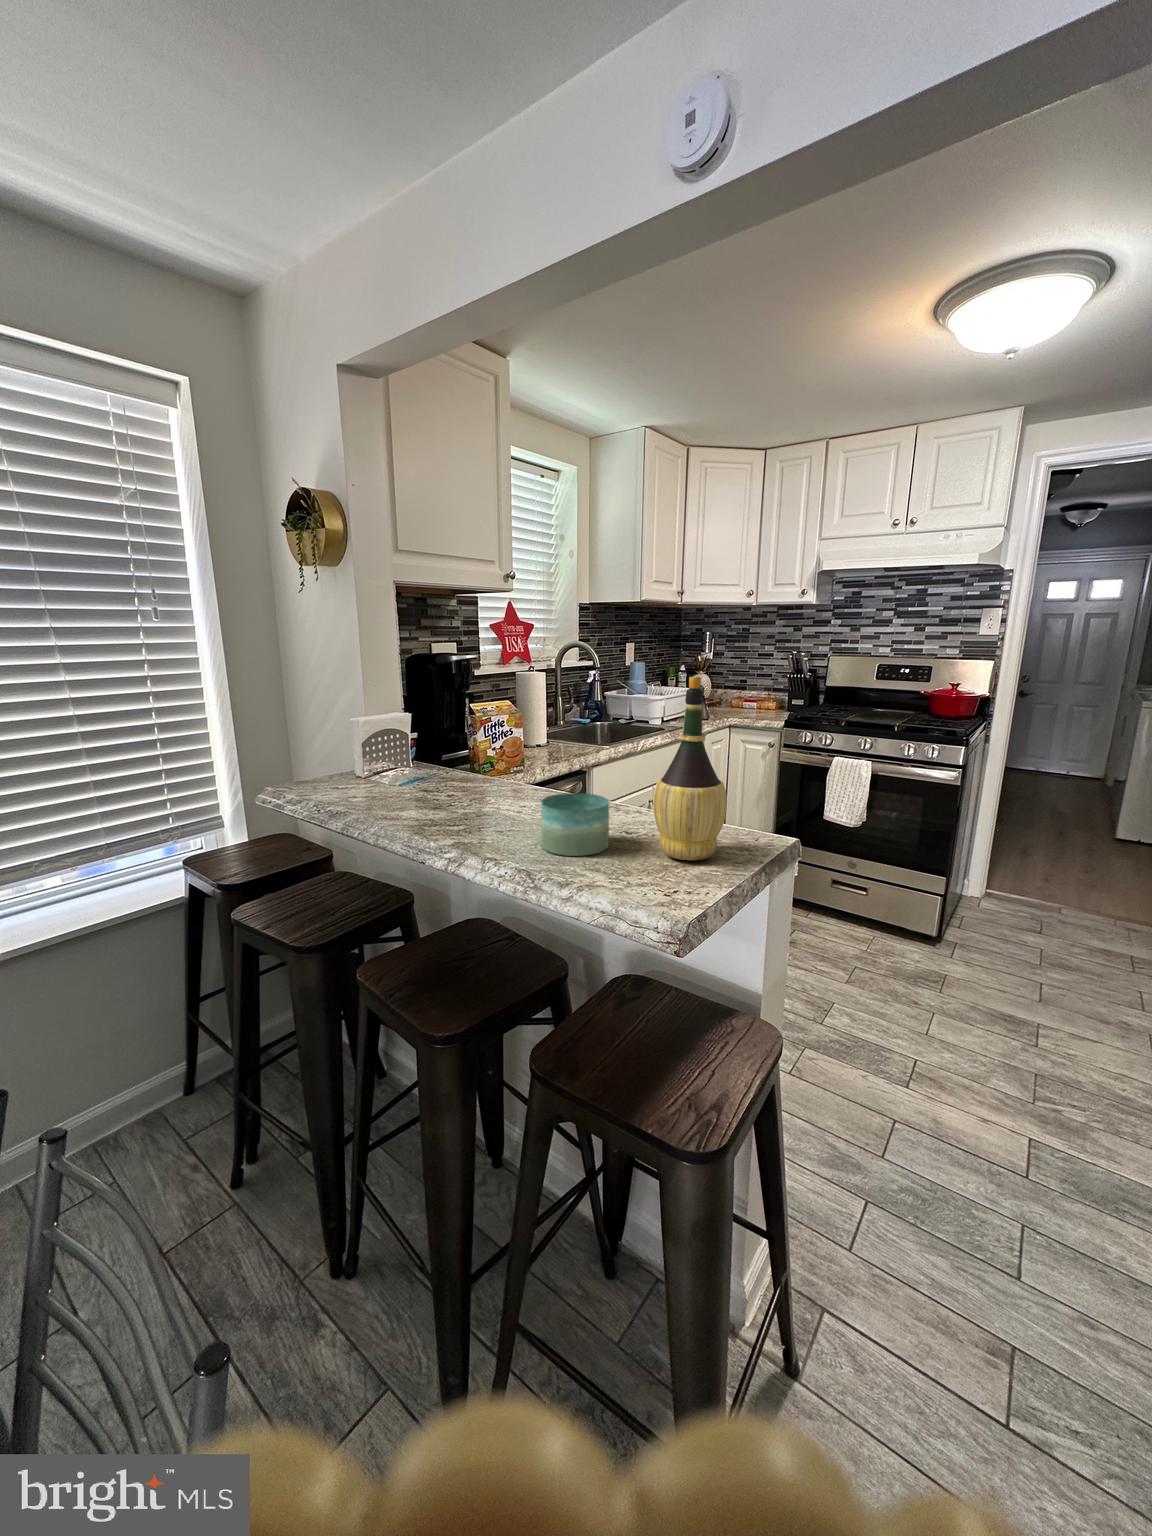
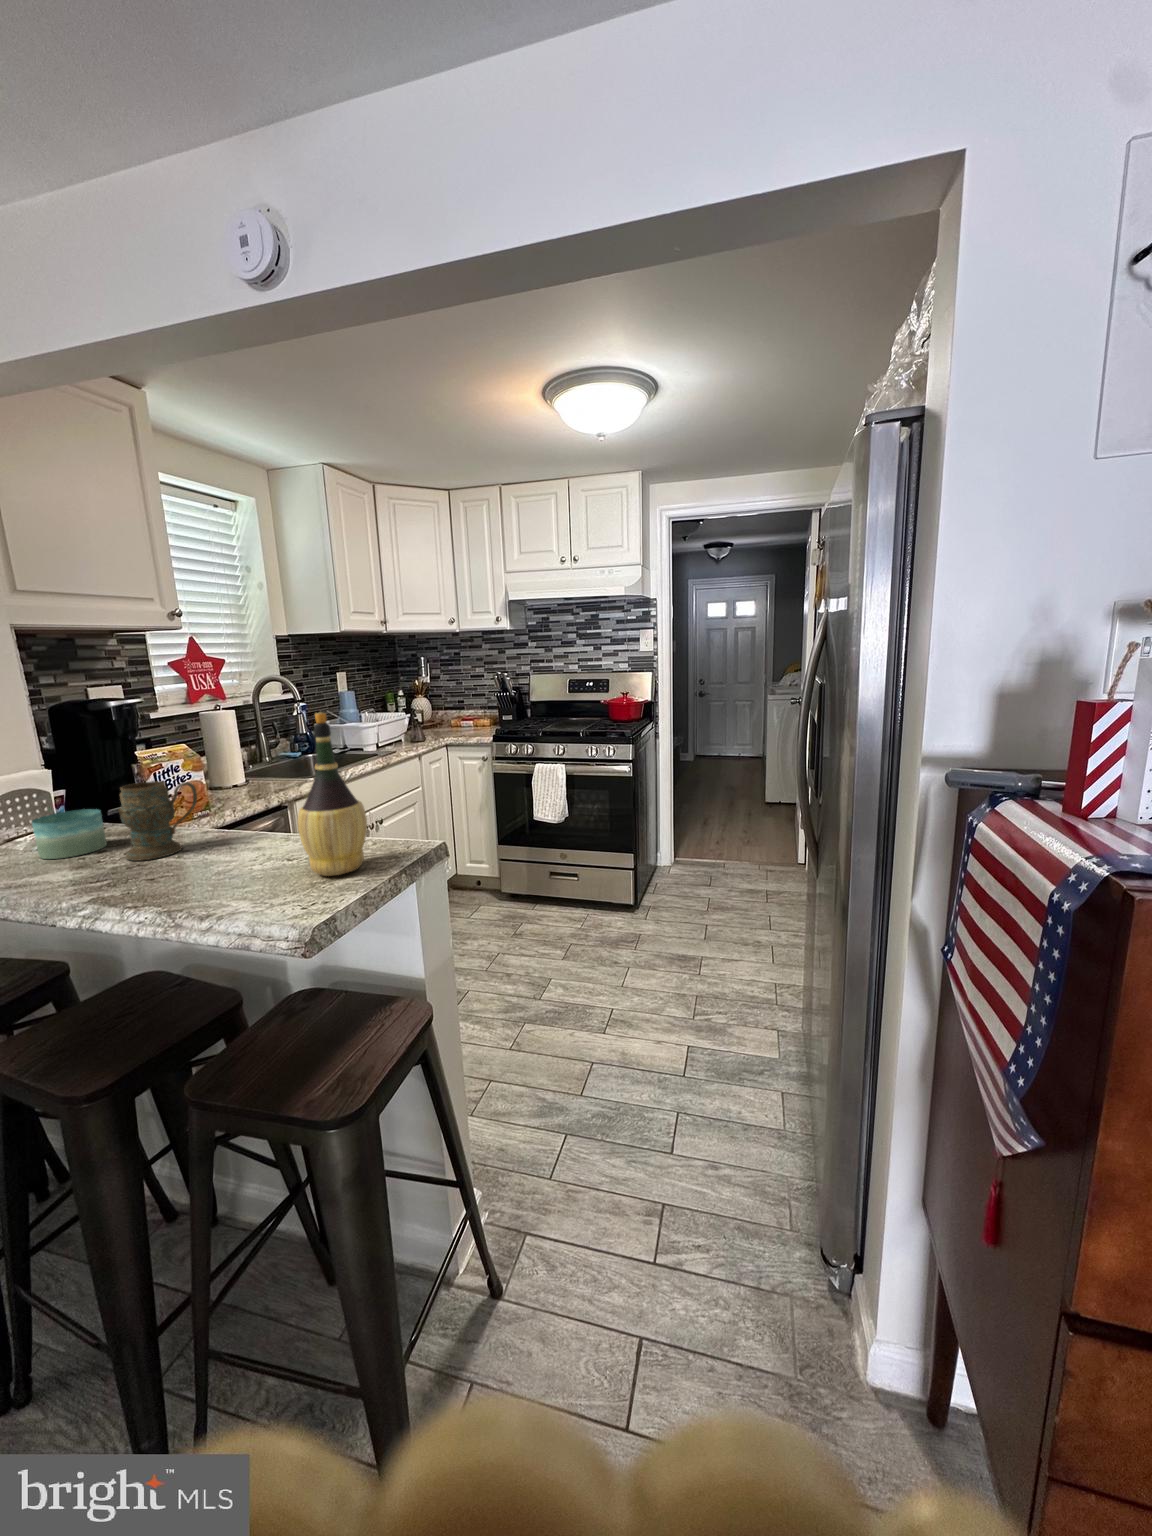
mug: none [472,735,539,811] -> present [118,781,197,861]
candle: present [541,793,609,856] -> present [32,809,107,859]

